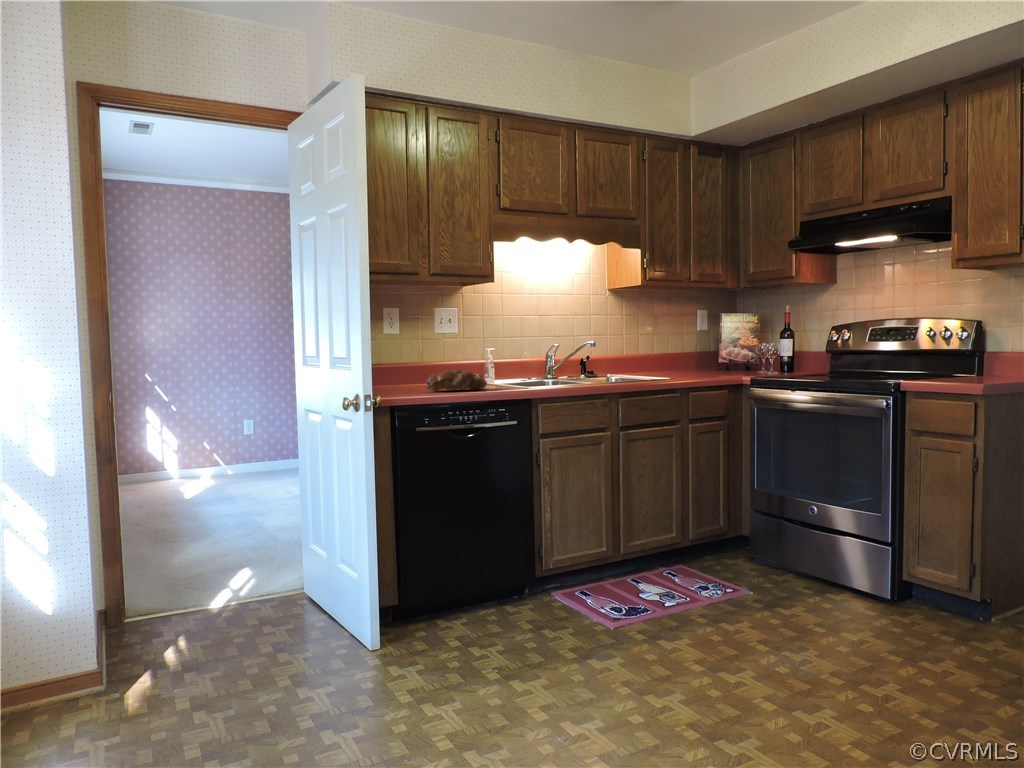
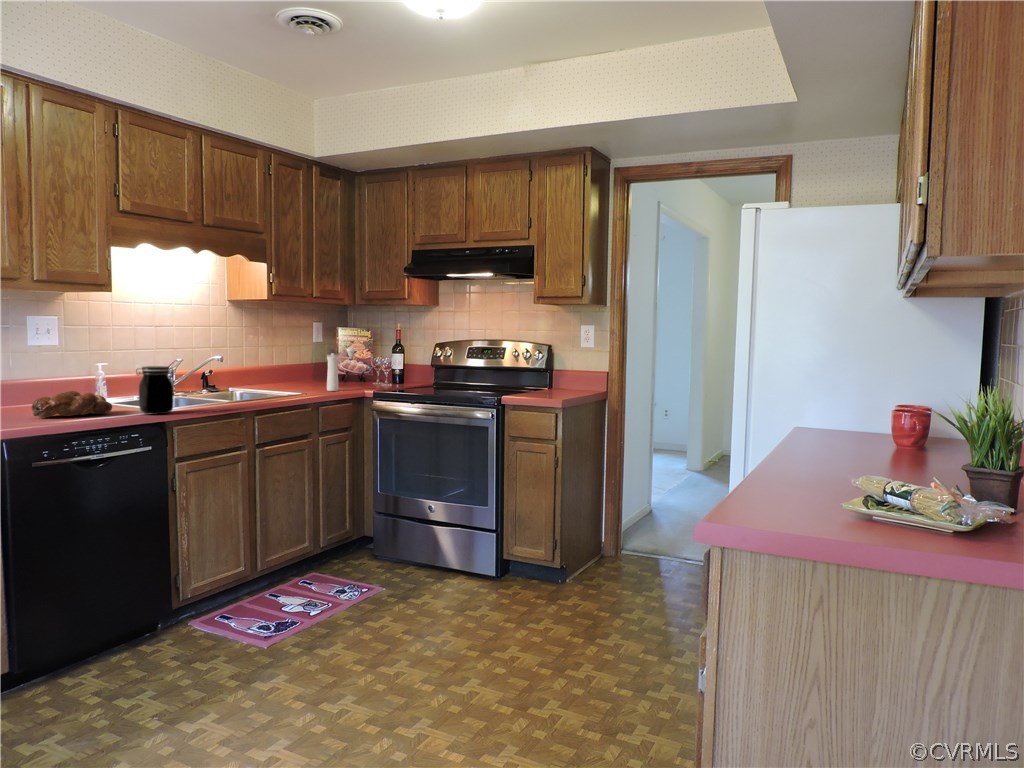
pepper mill: none [699,332,730,377] -> present [327,348,355,391]
jar: none [504,347,537,391] -> present [136,366,174,414]

